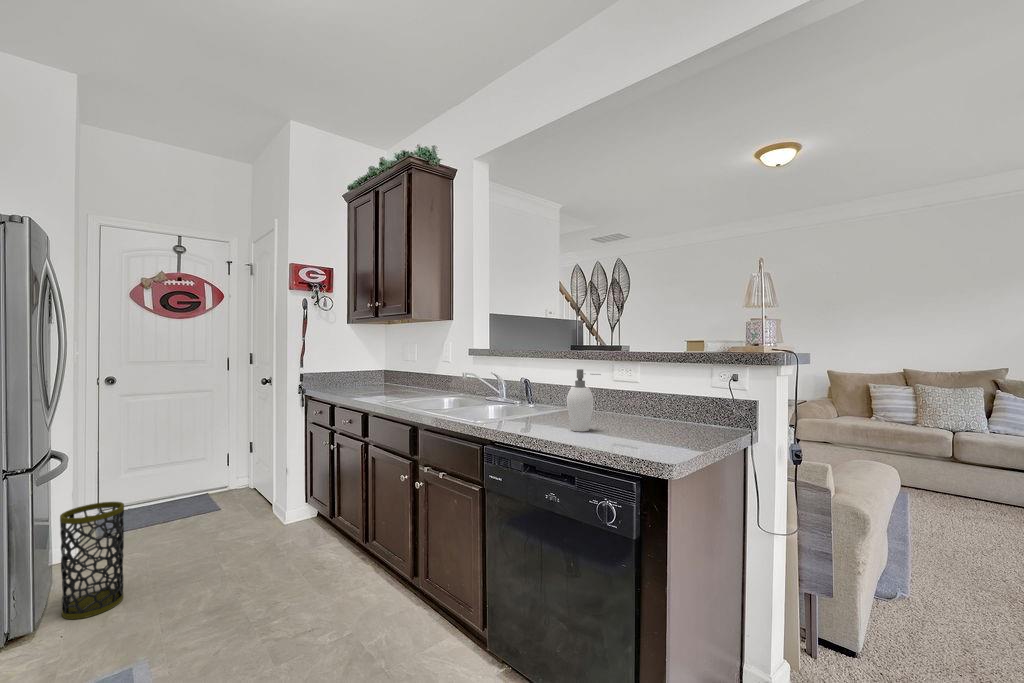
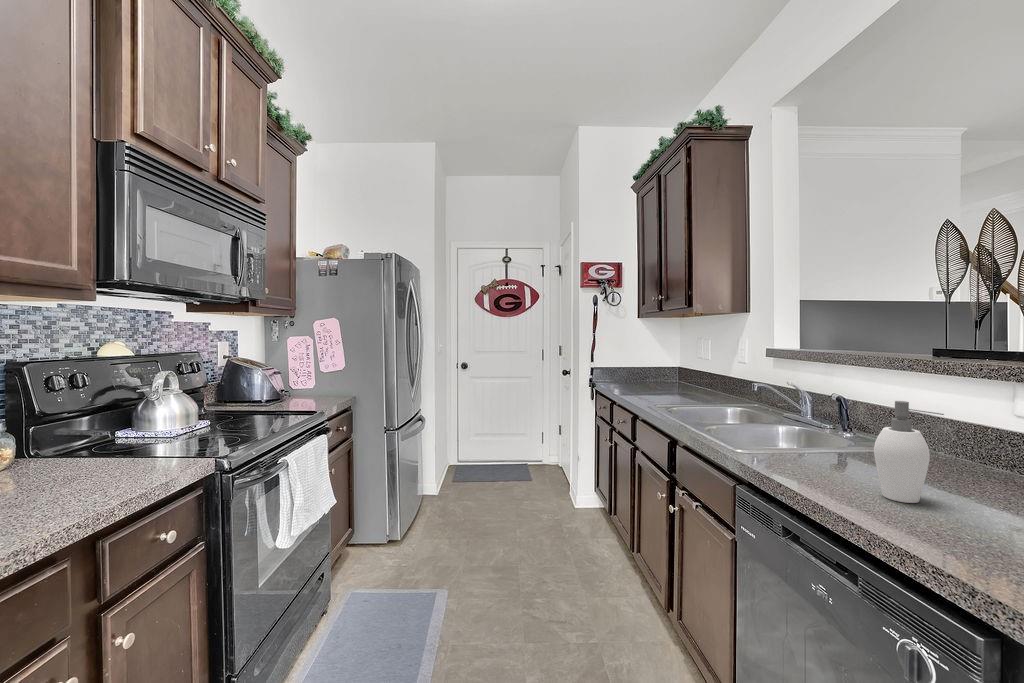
trash can: present [60,502,124,619] -> none [418,461,455,545]

